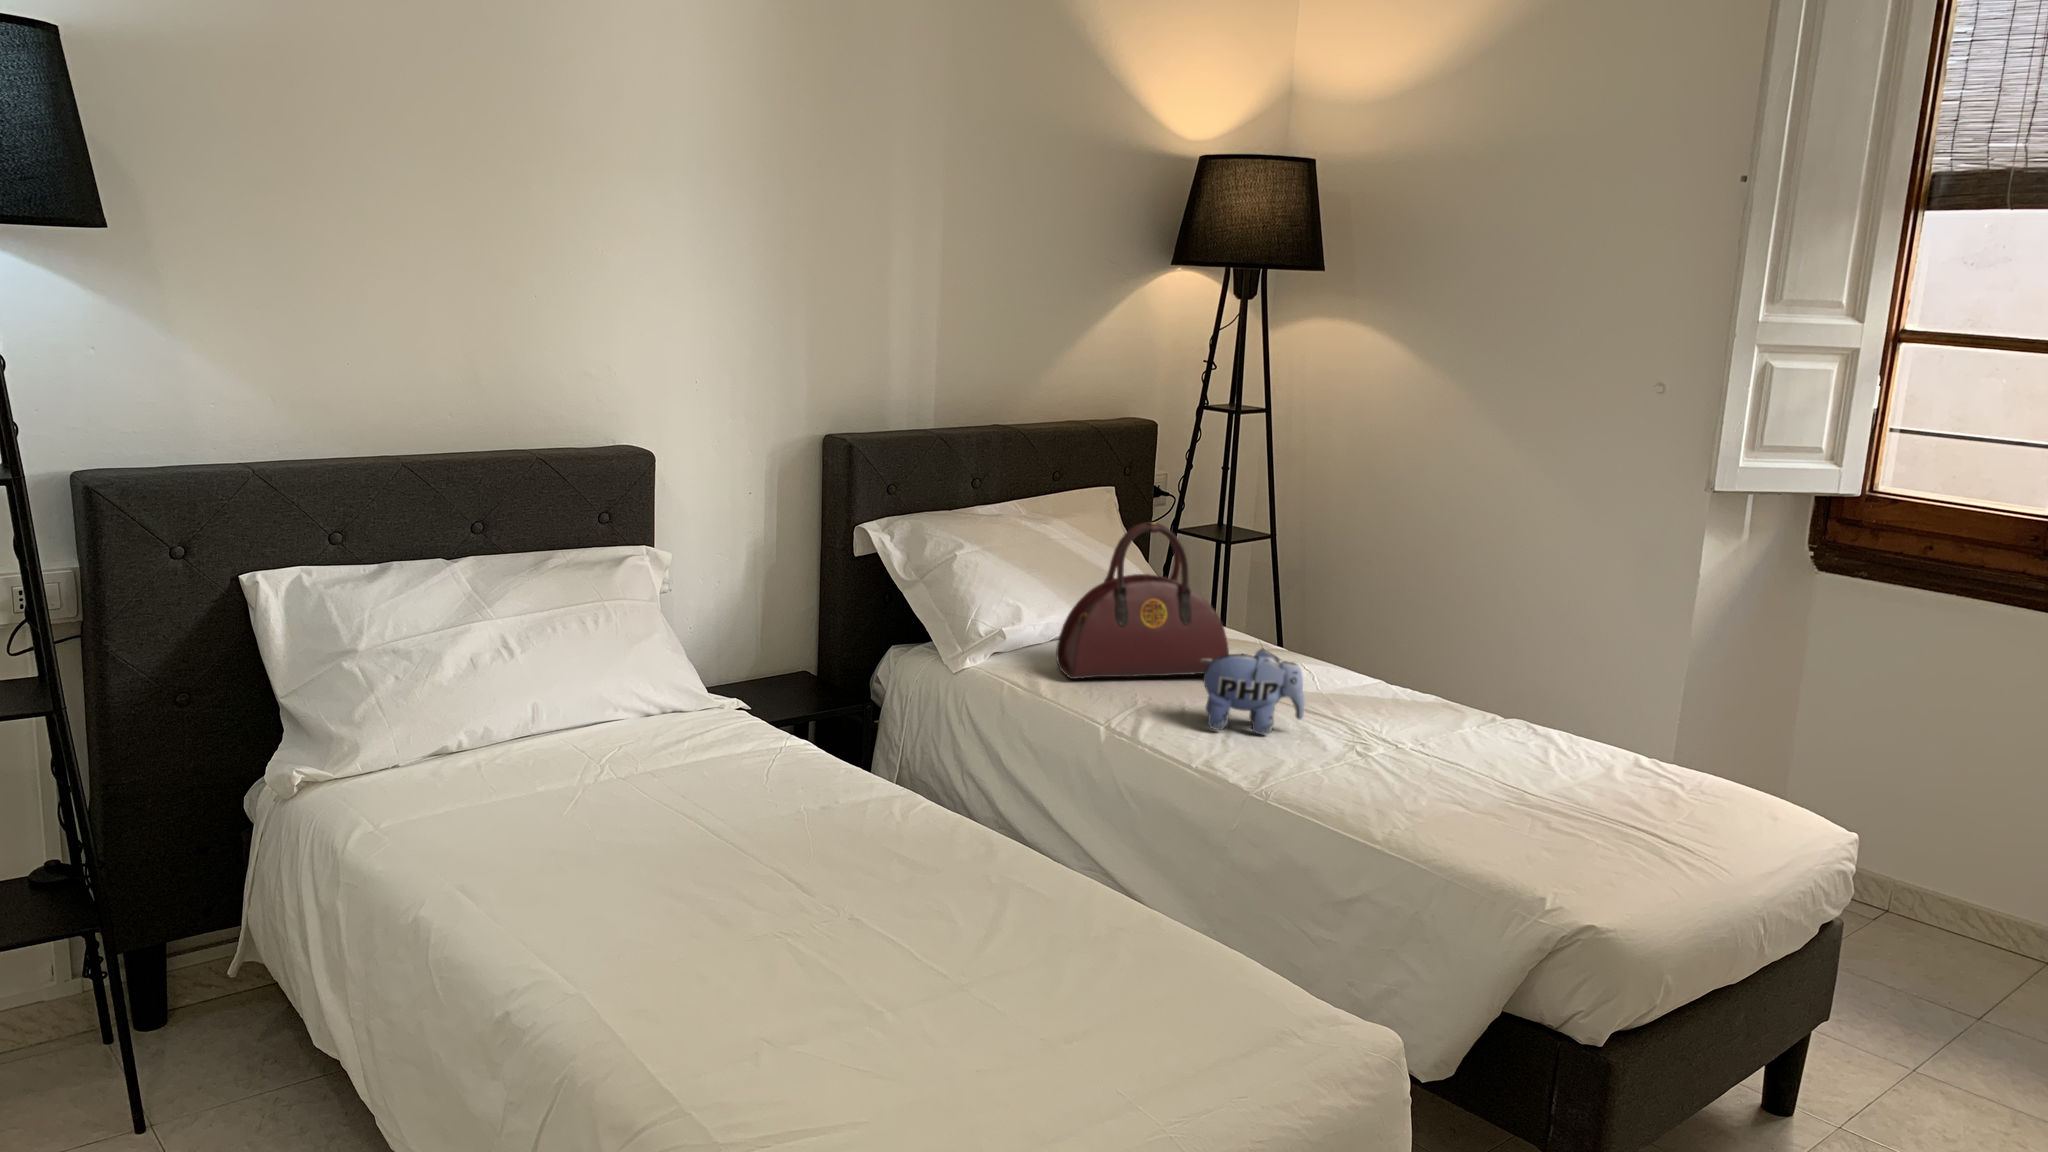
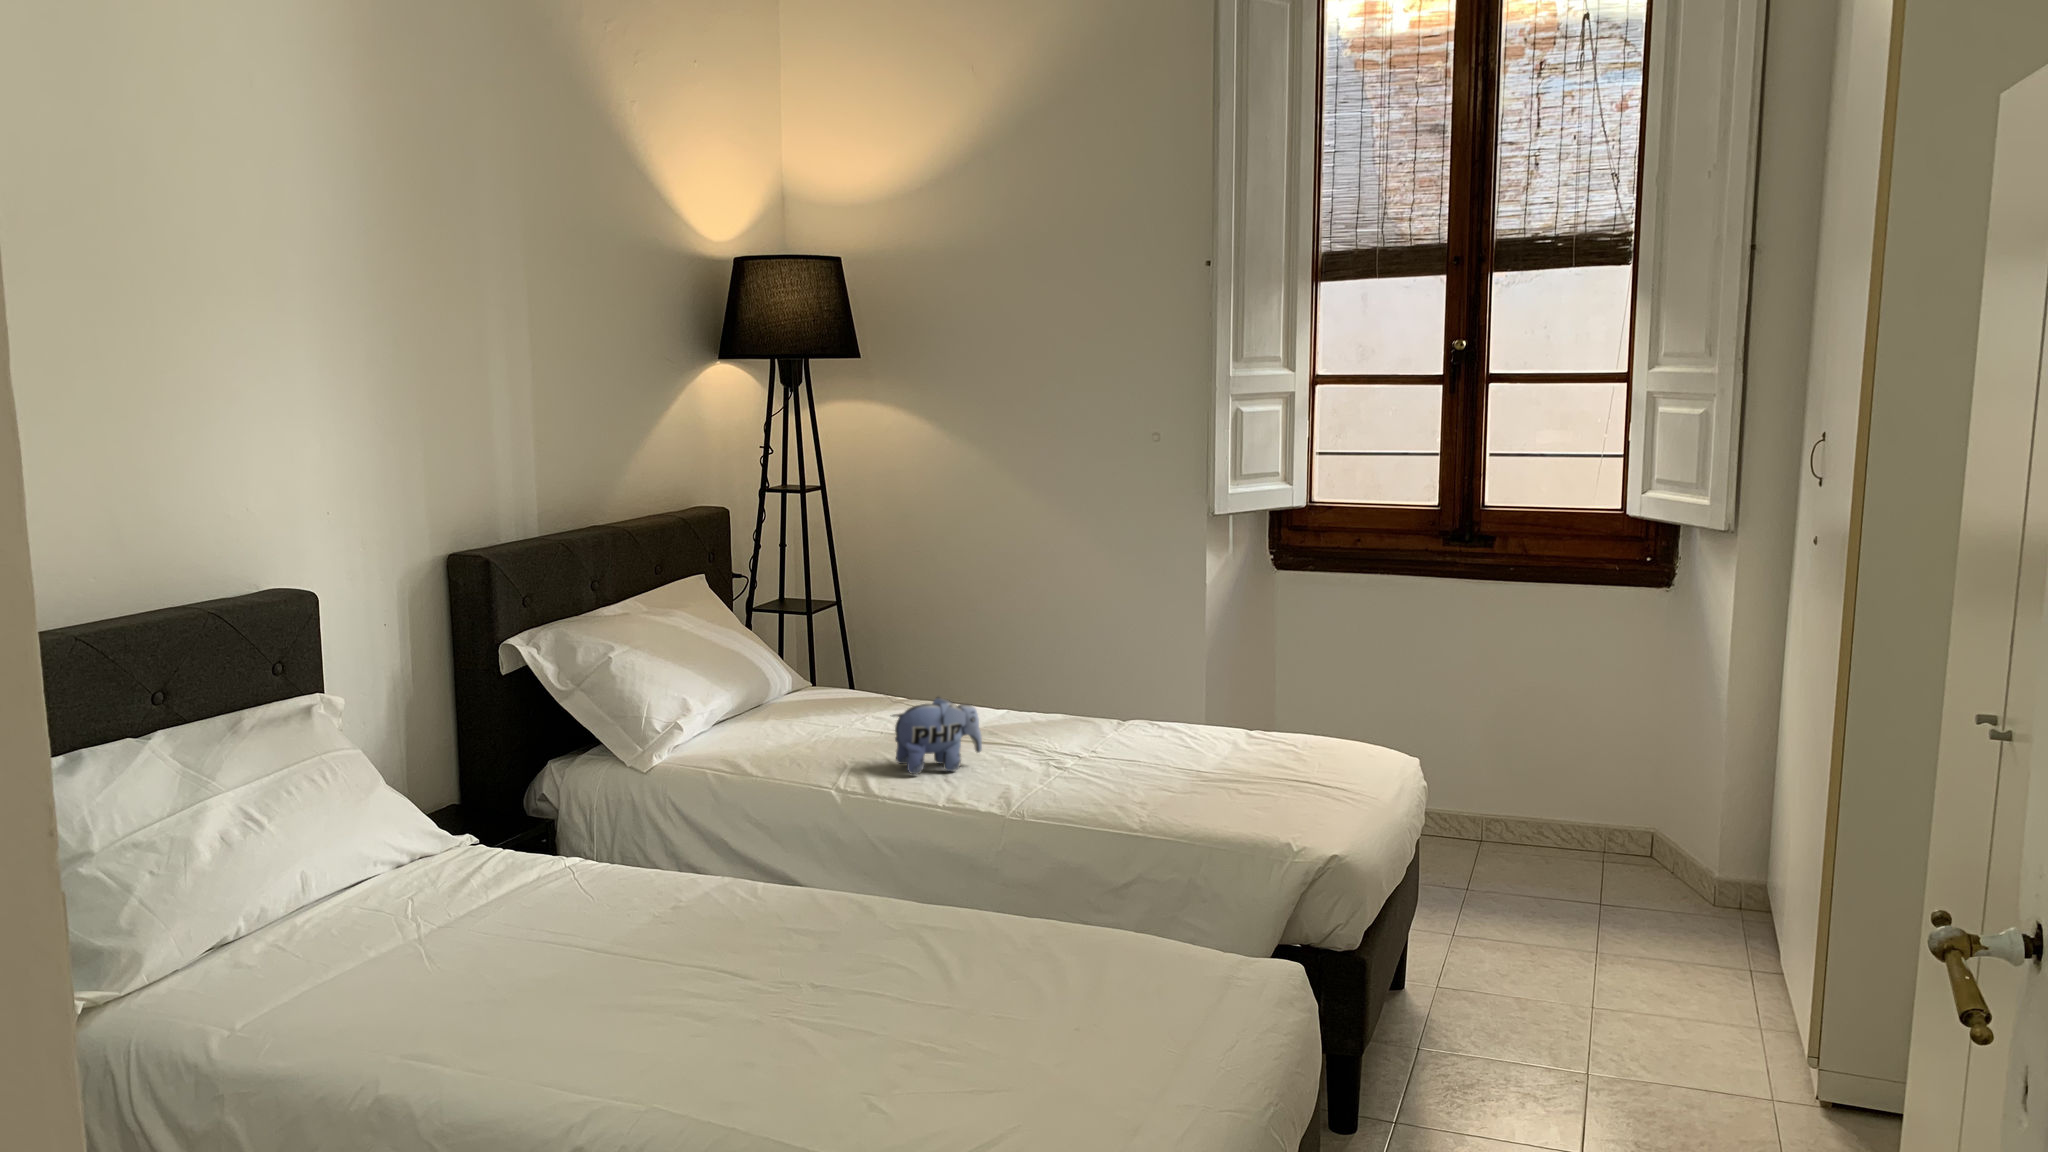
handbag: present [1056,522,1229,679] -> none [733,600,889,755]

